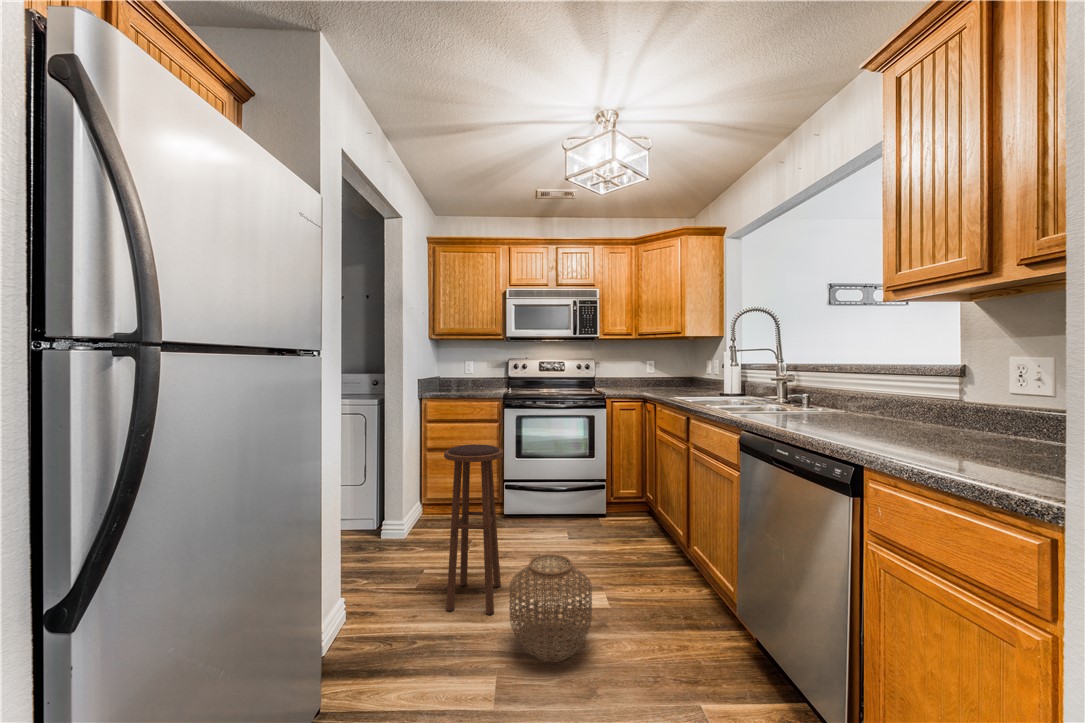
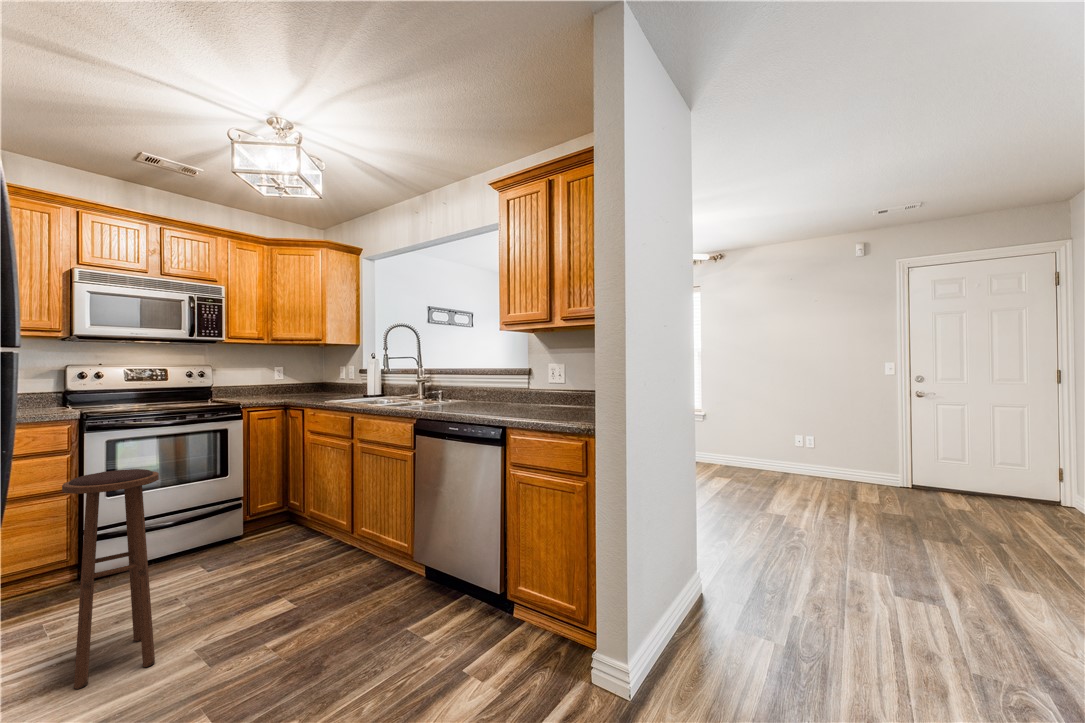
woven basket: present [509,554,592,662] -> none [199,562,298,672]

